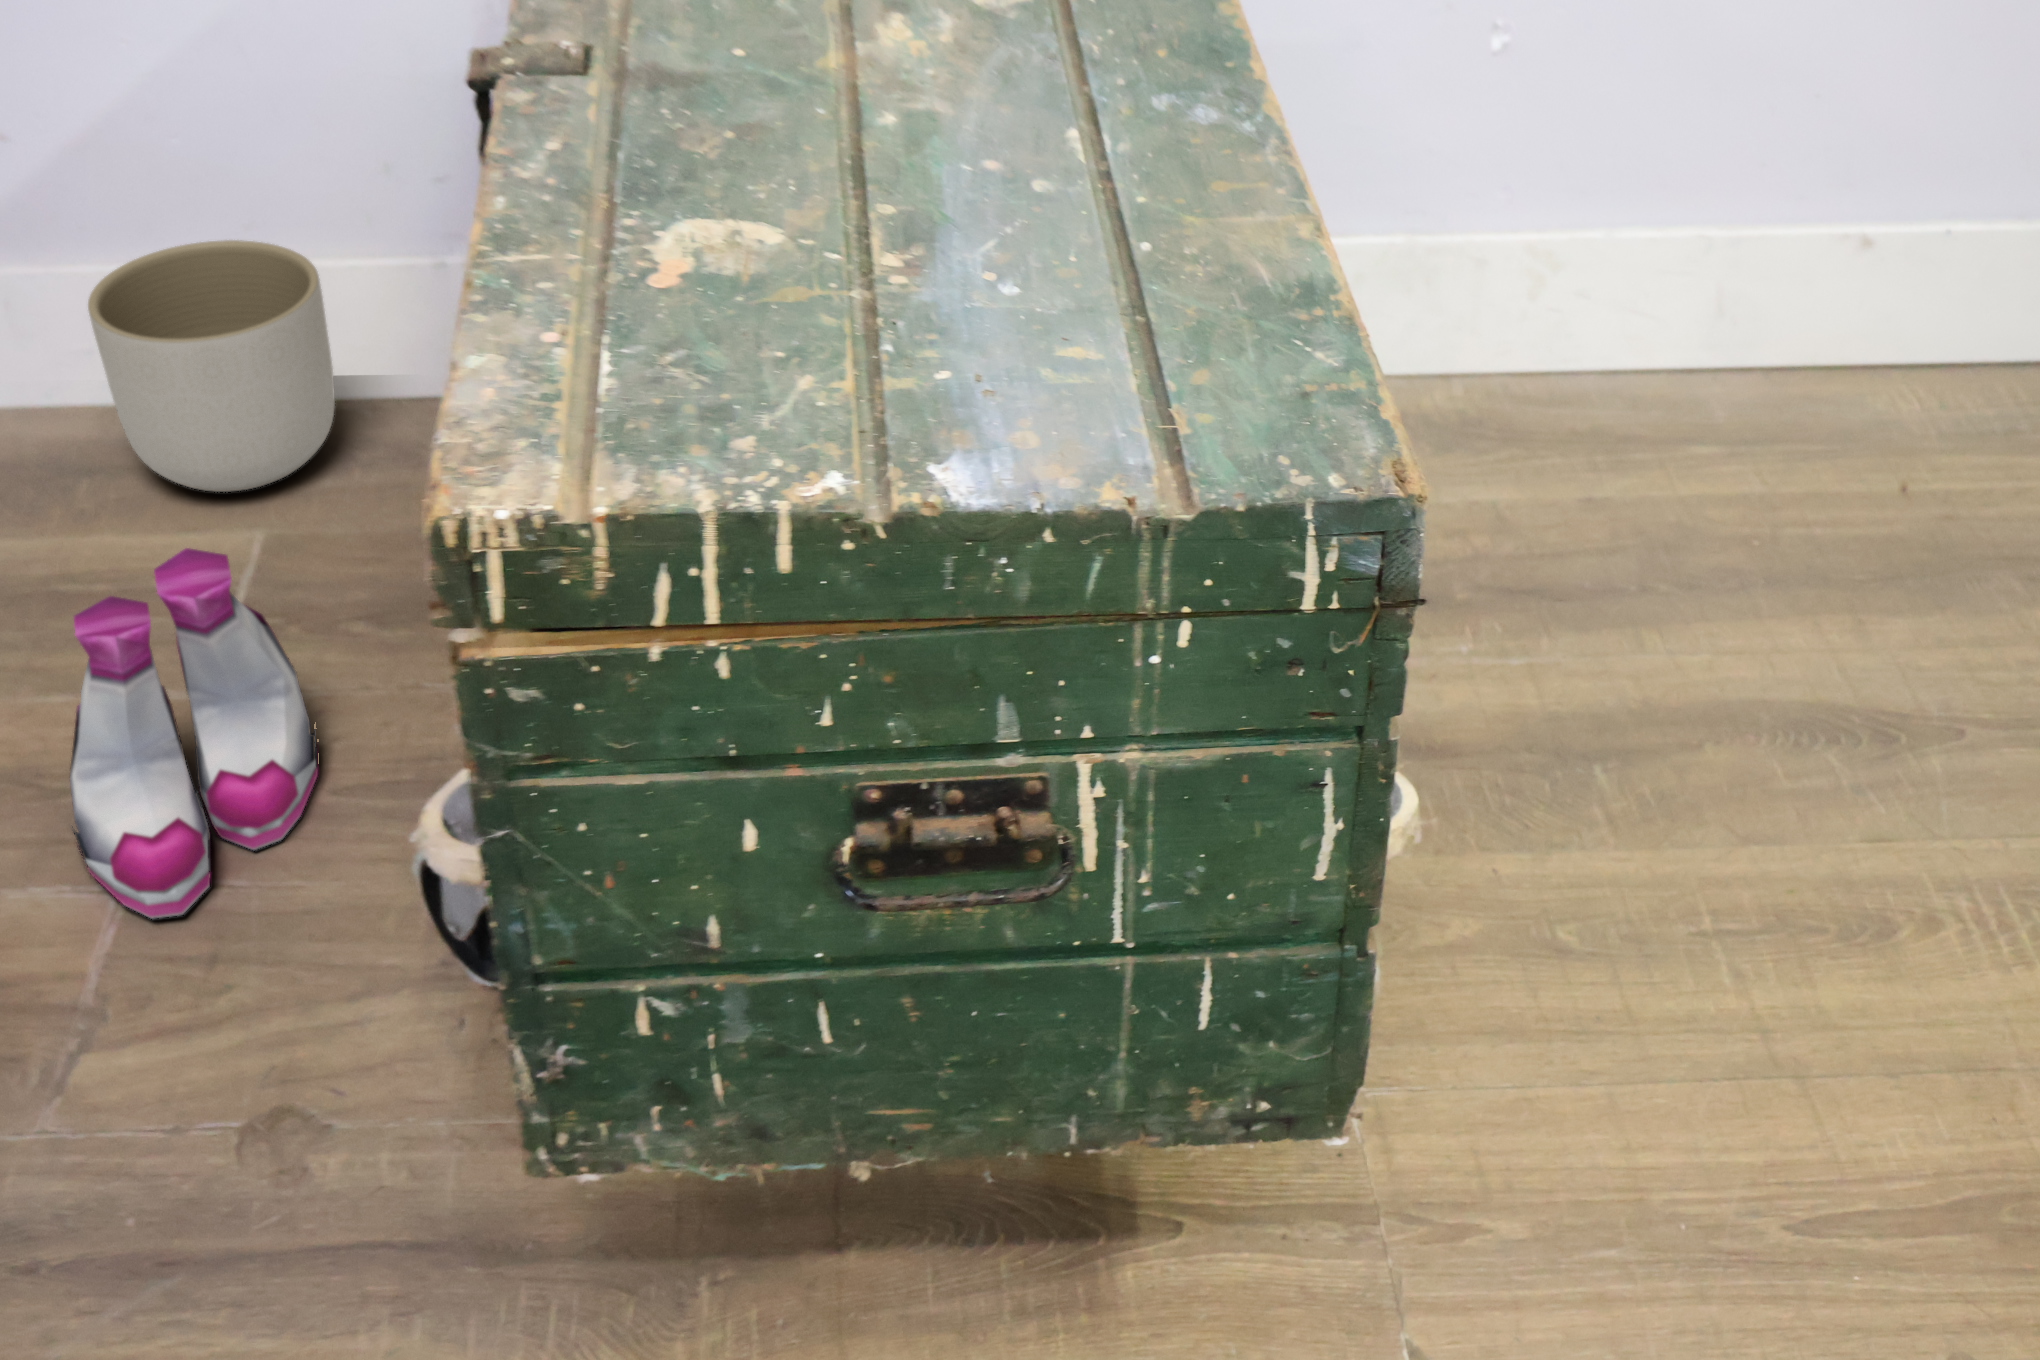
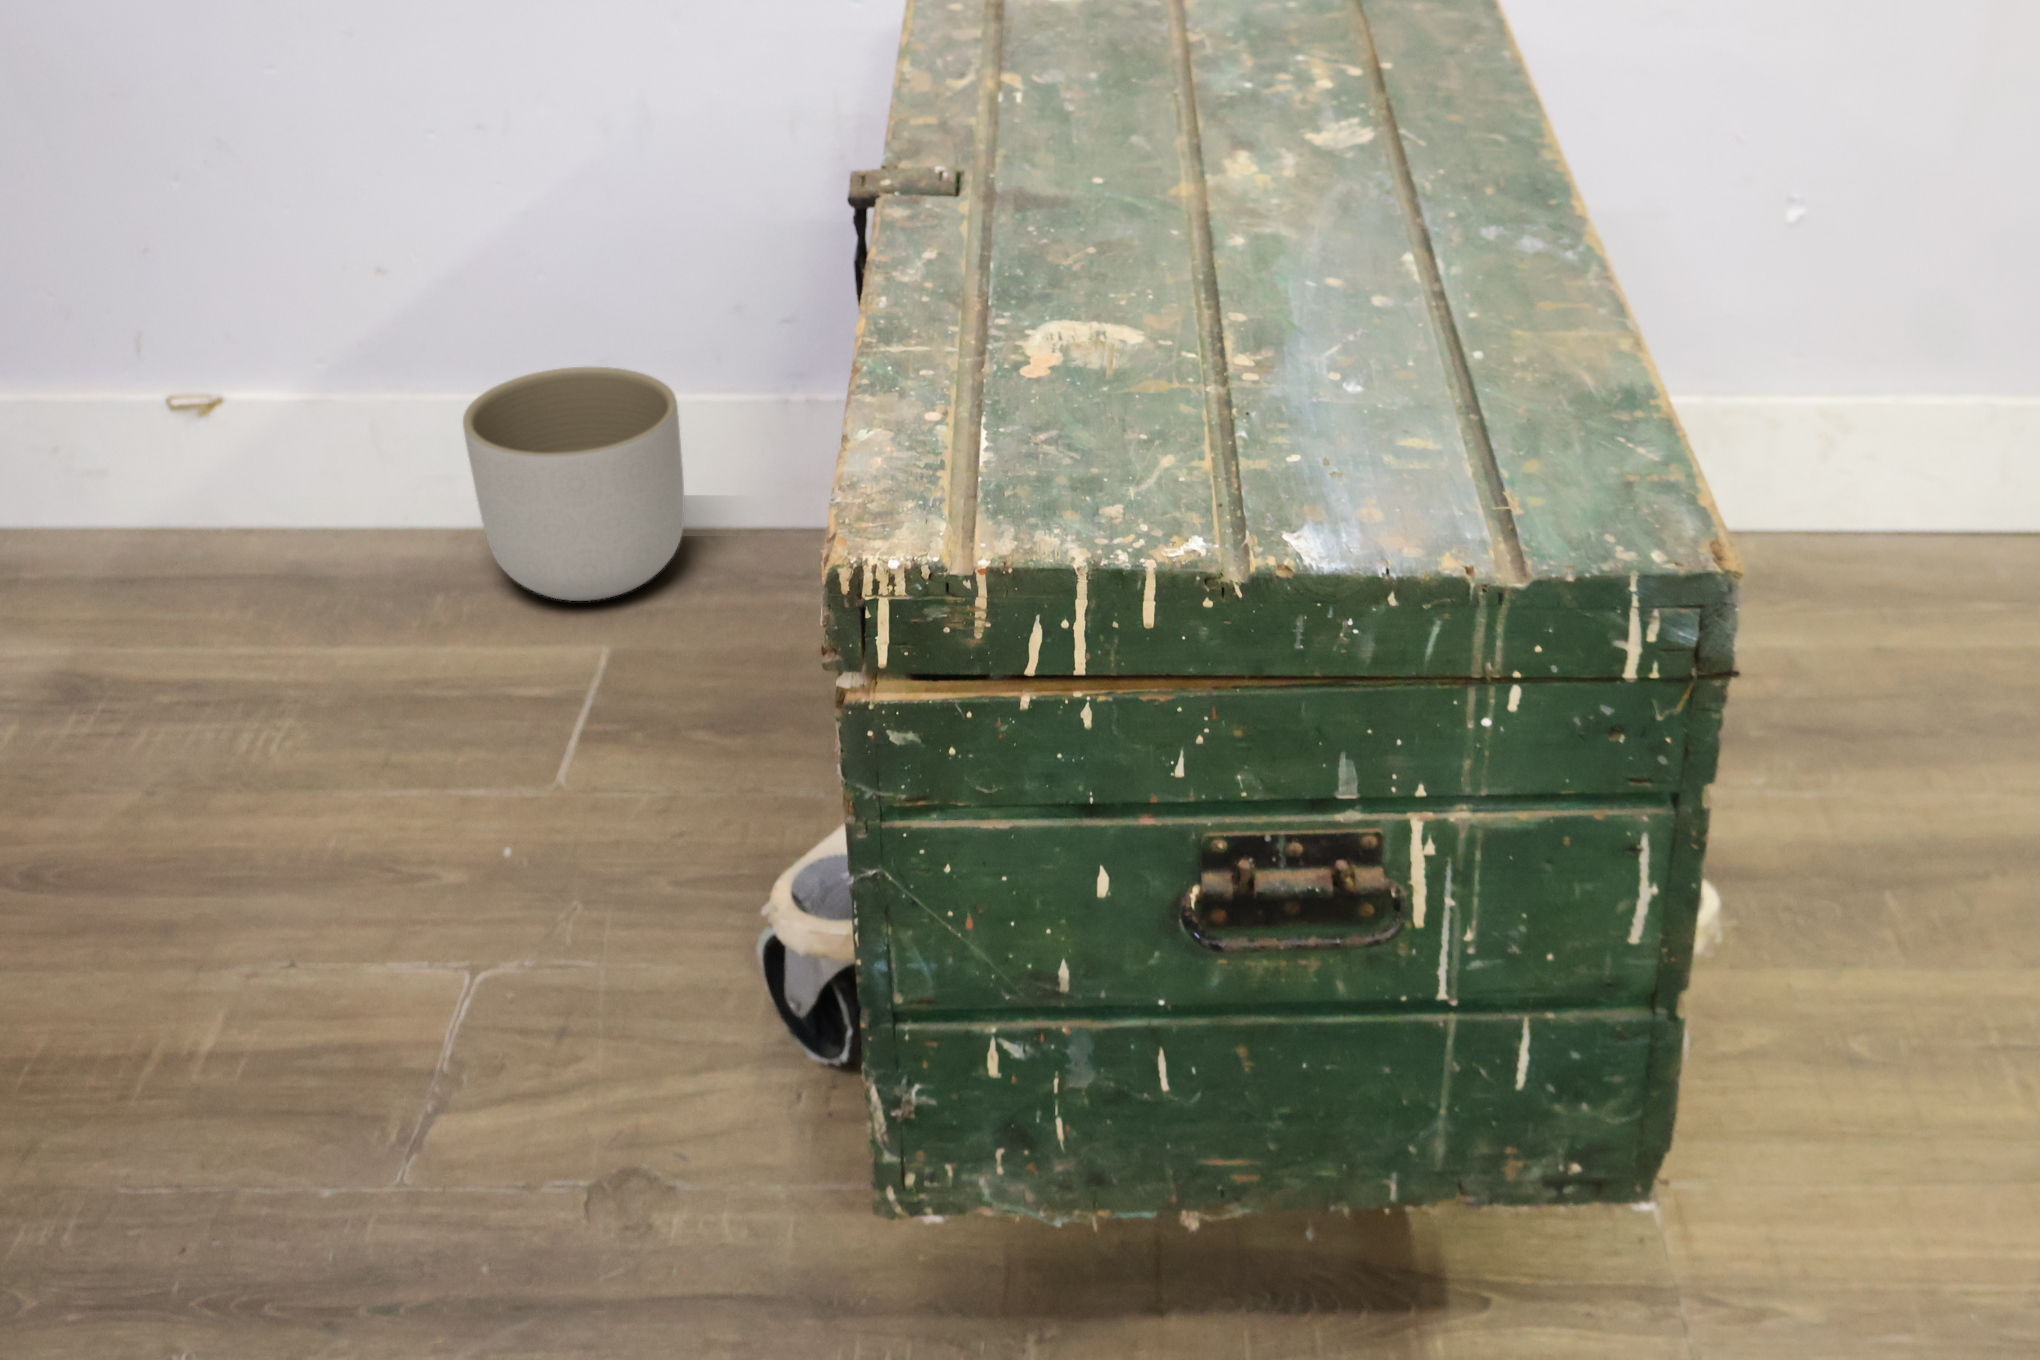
boots: present [70,548,318,918] -> none [432,638,665,988]

